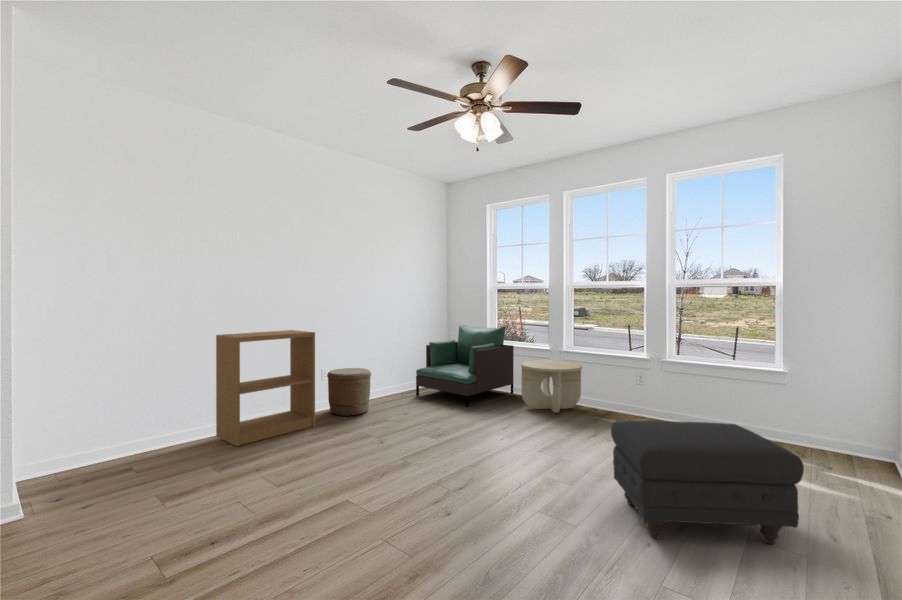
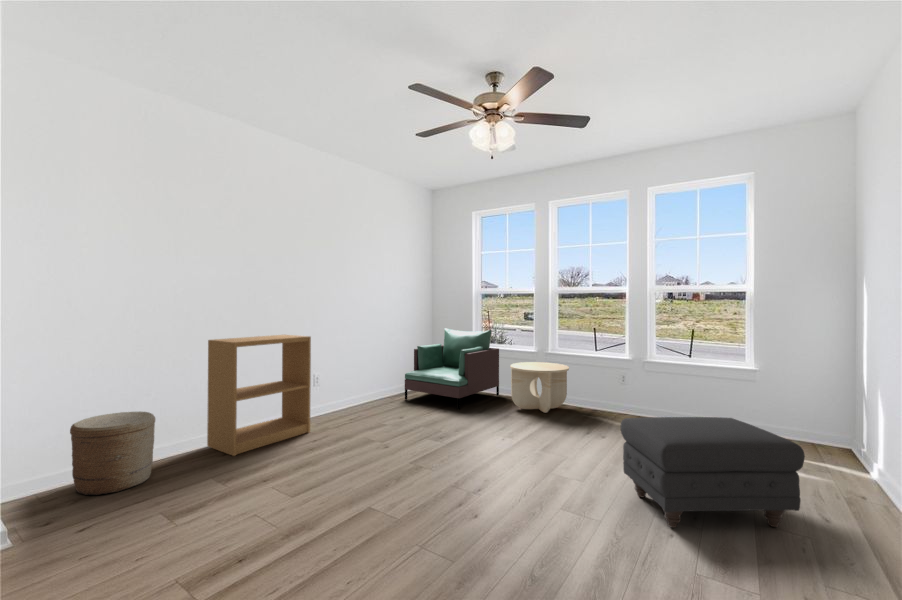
woven basket: present [327,368,371,416] -> present [70,411,155,495]

